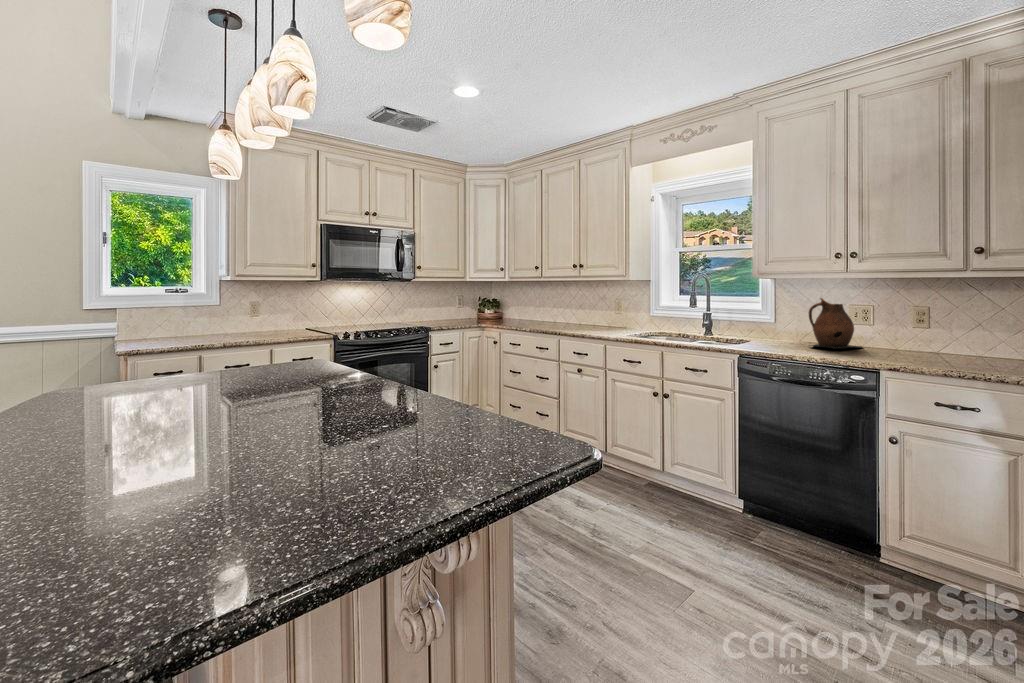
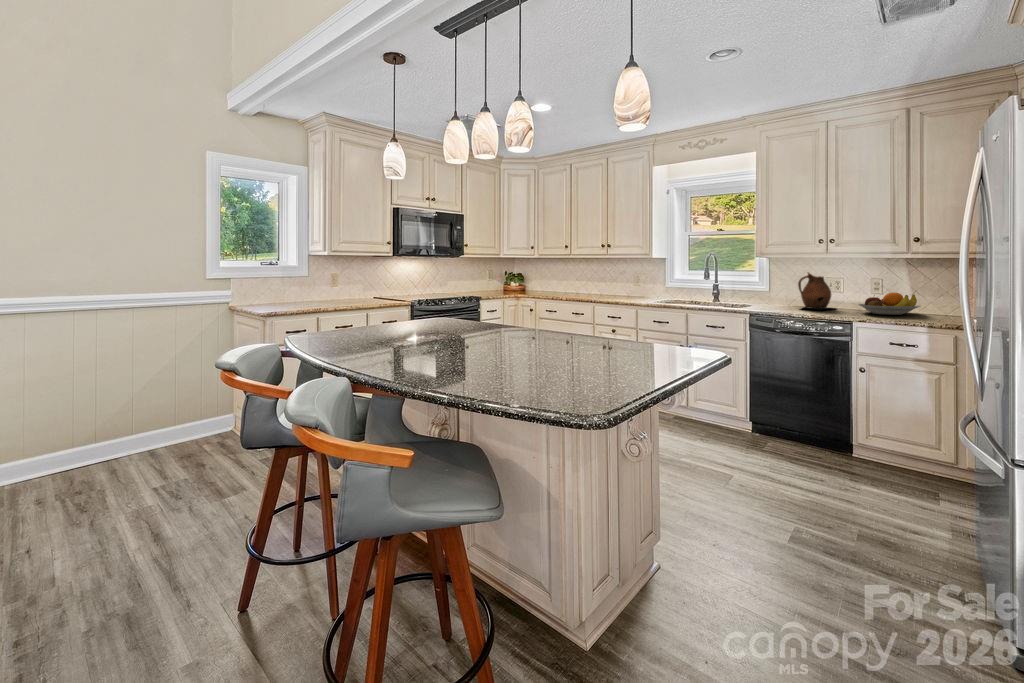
fruit bowl: none [889,327,982,359] -> present [858,292,920,315]

